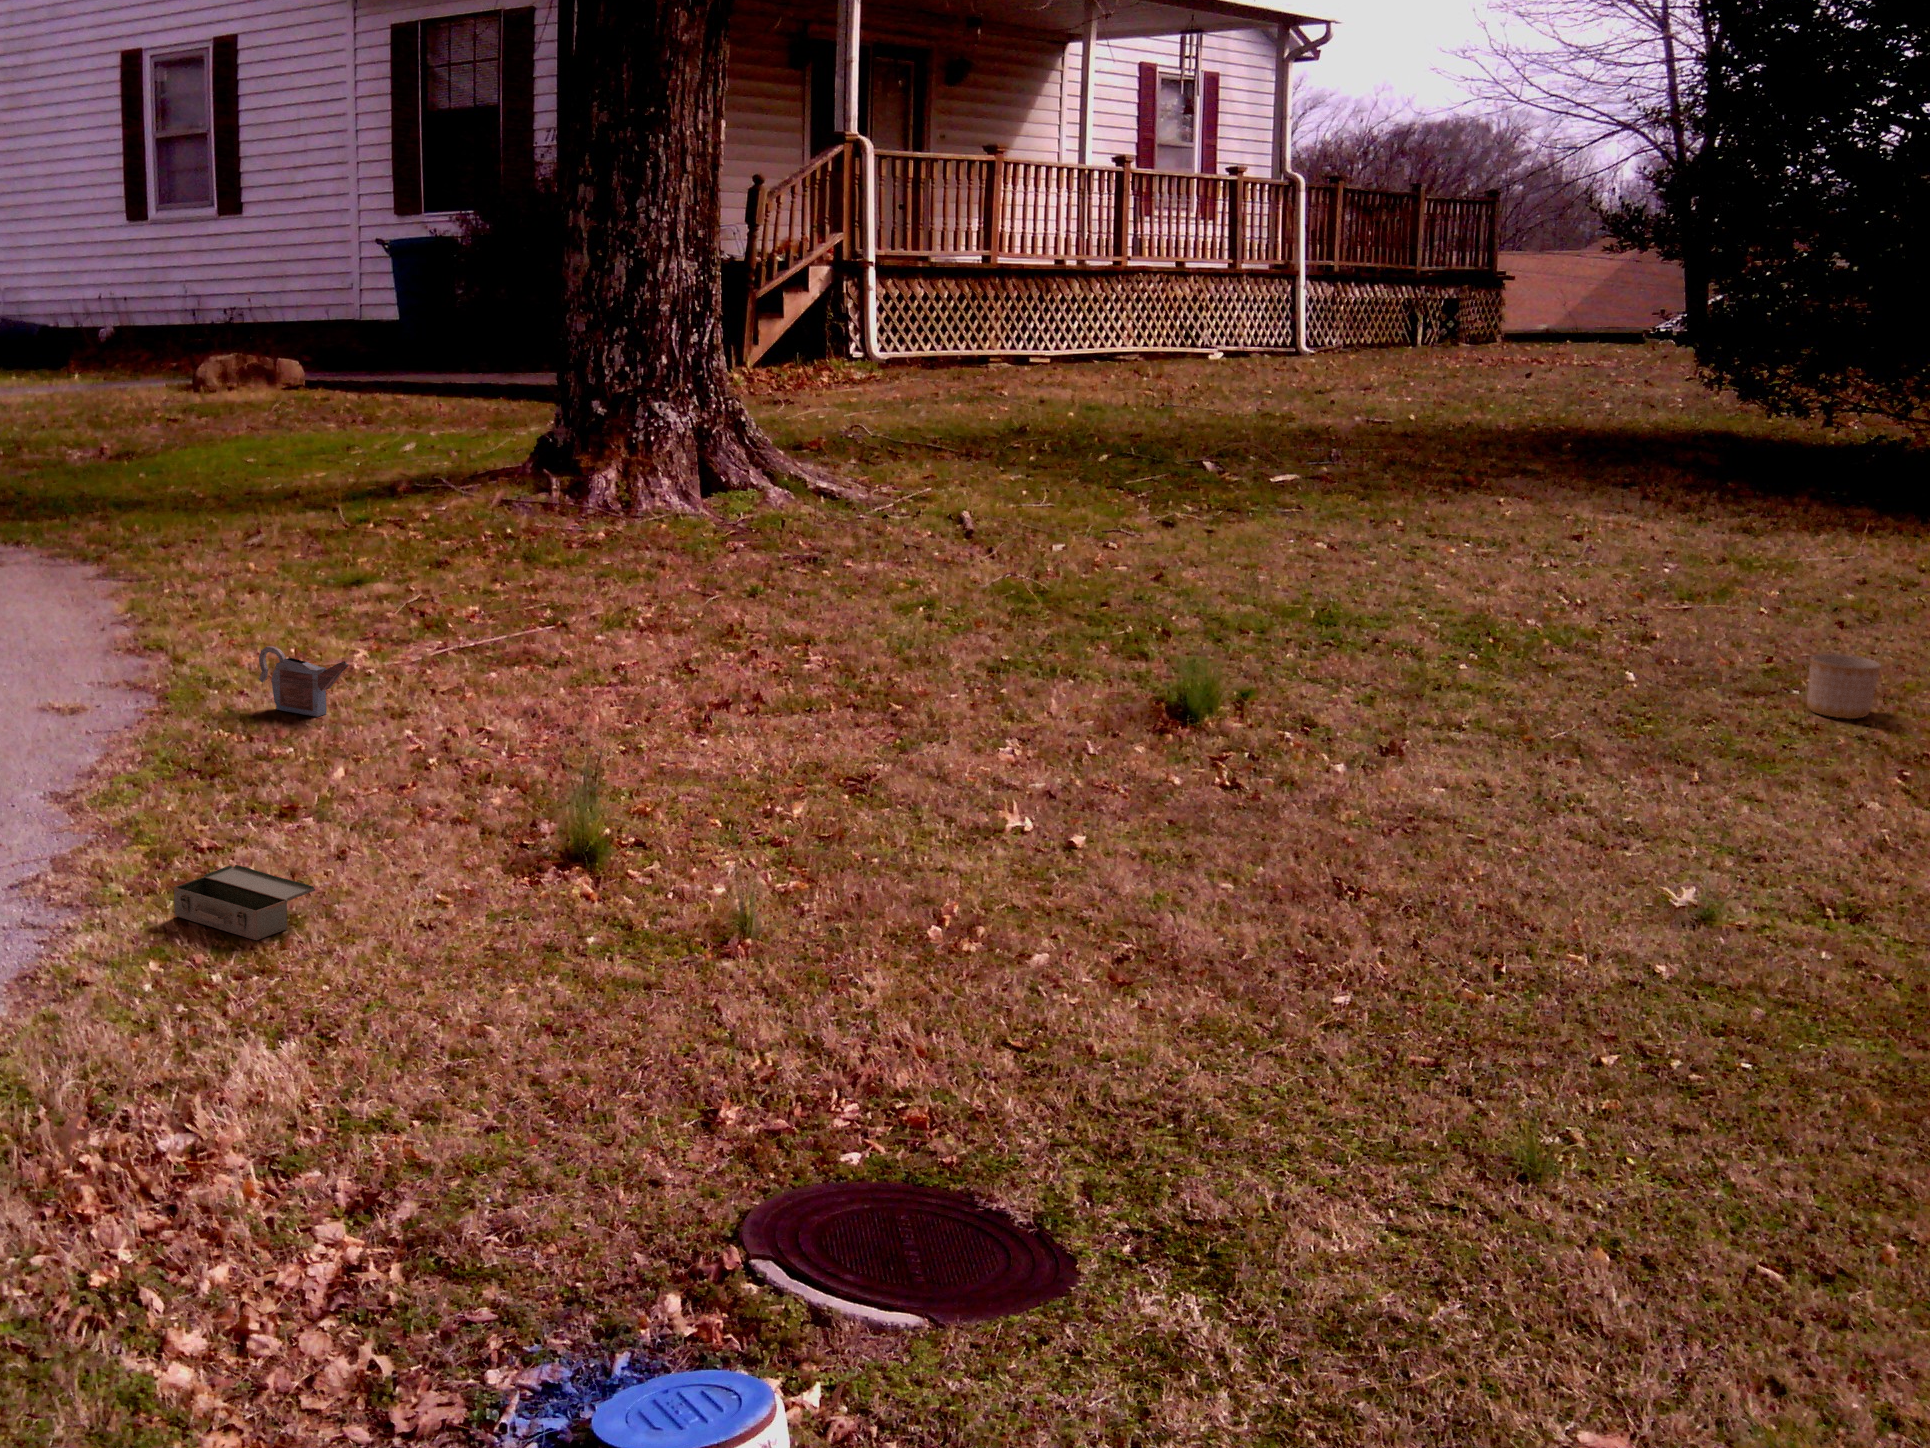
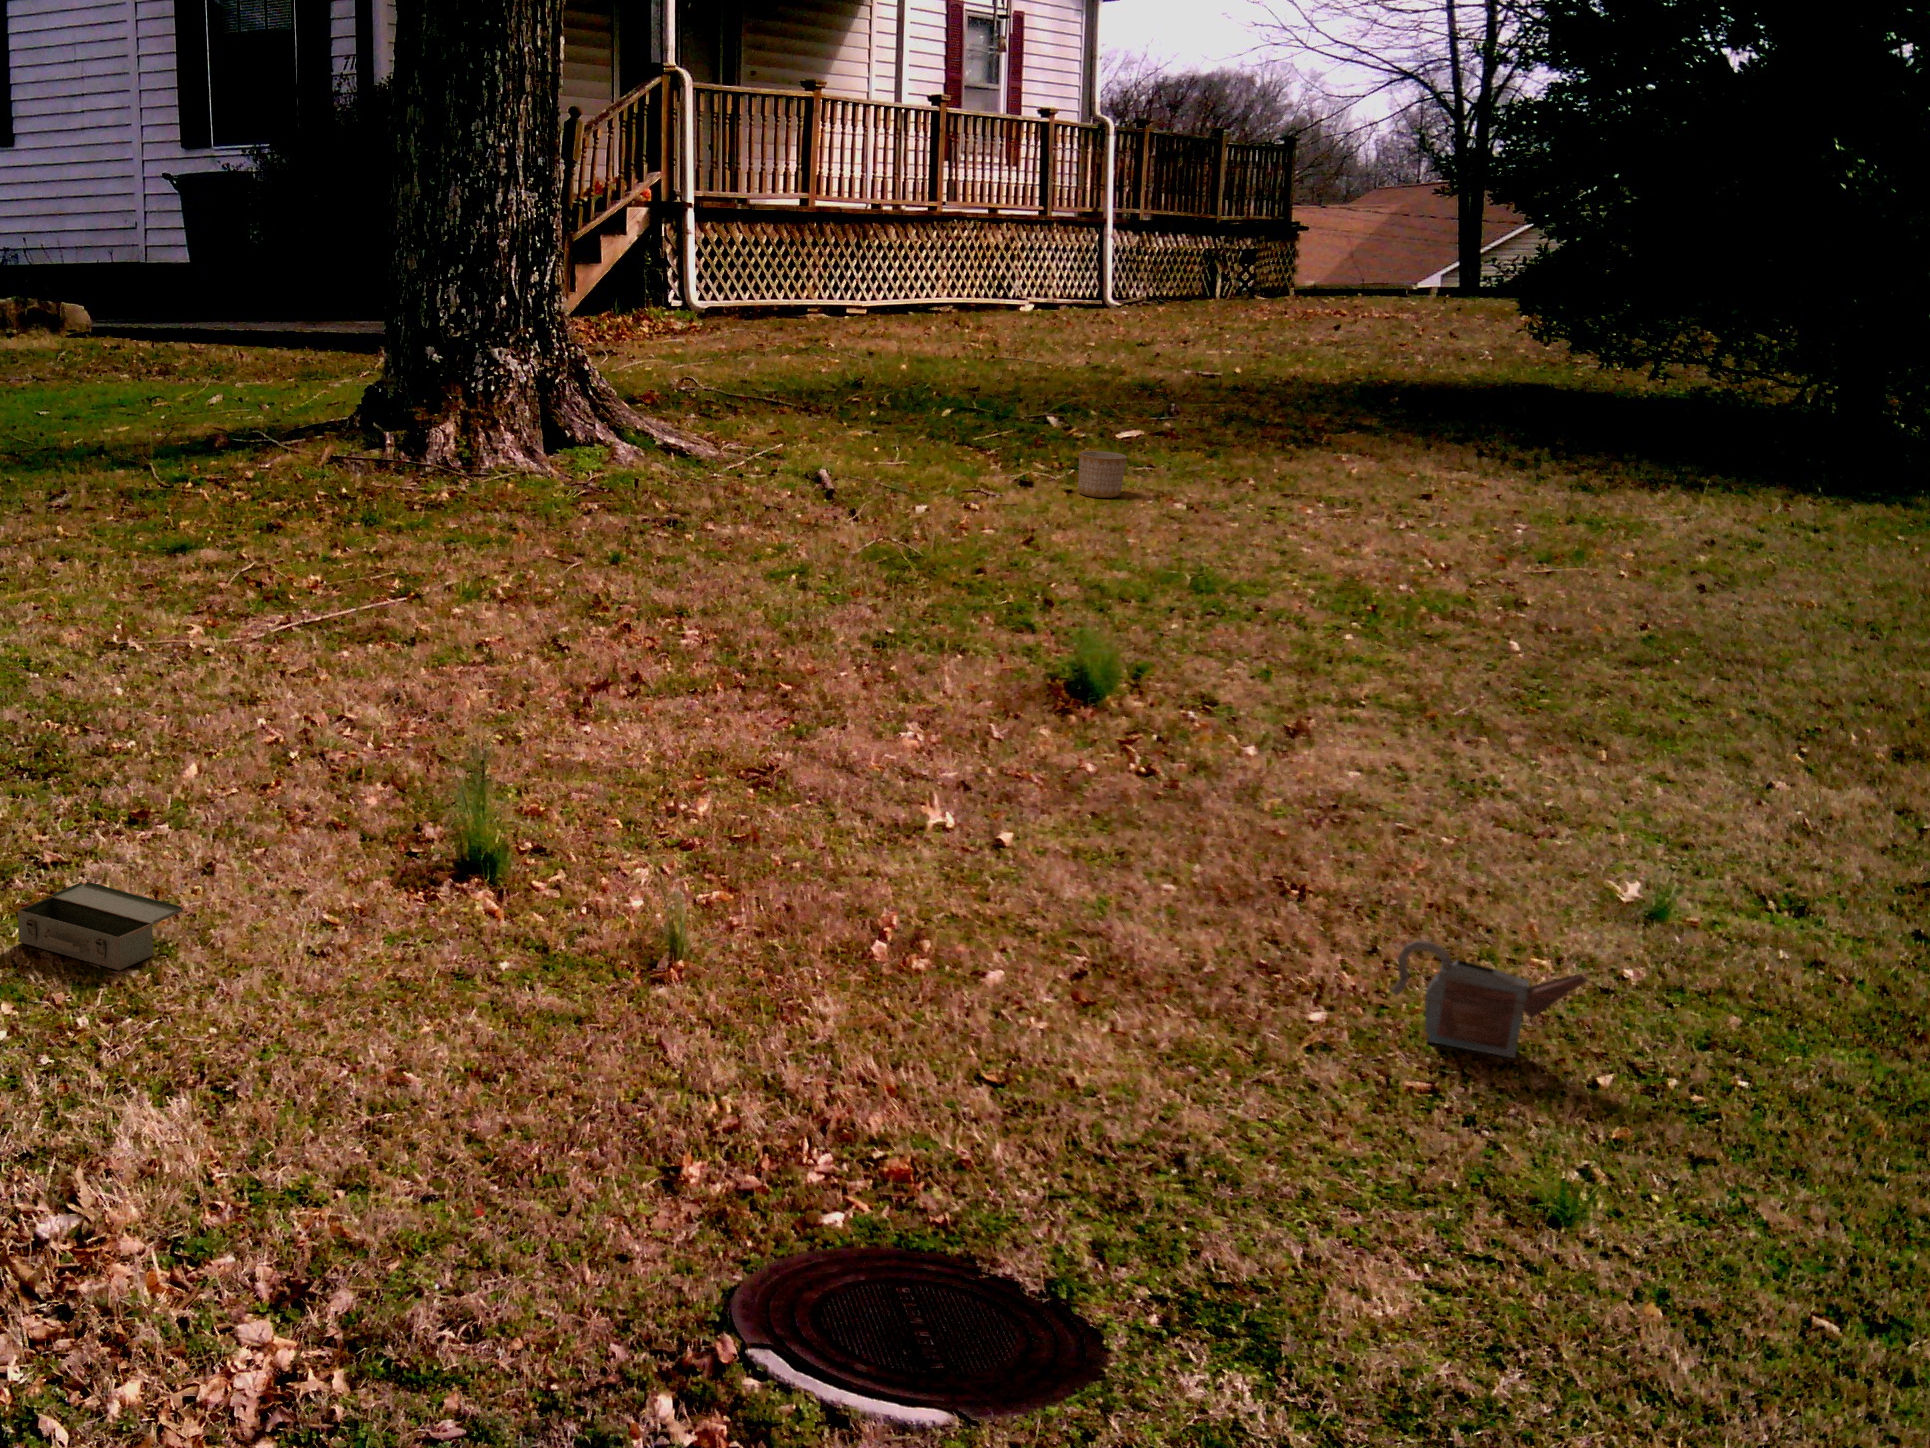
watering can: present [259,646,349,717] -> present [1391,940,1589,1059]
planter: present [1807,654,1881,719] -> present [1078,451,1127,498]

